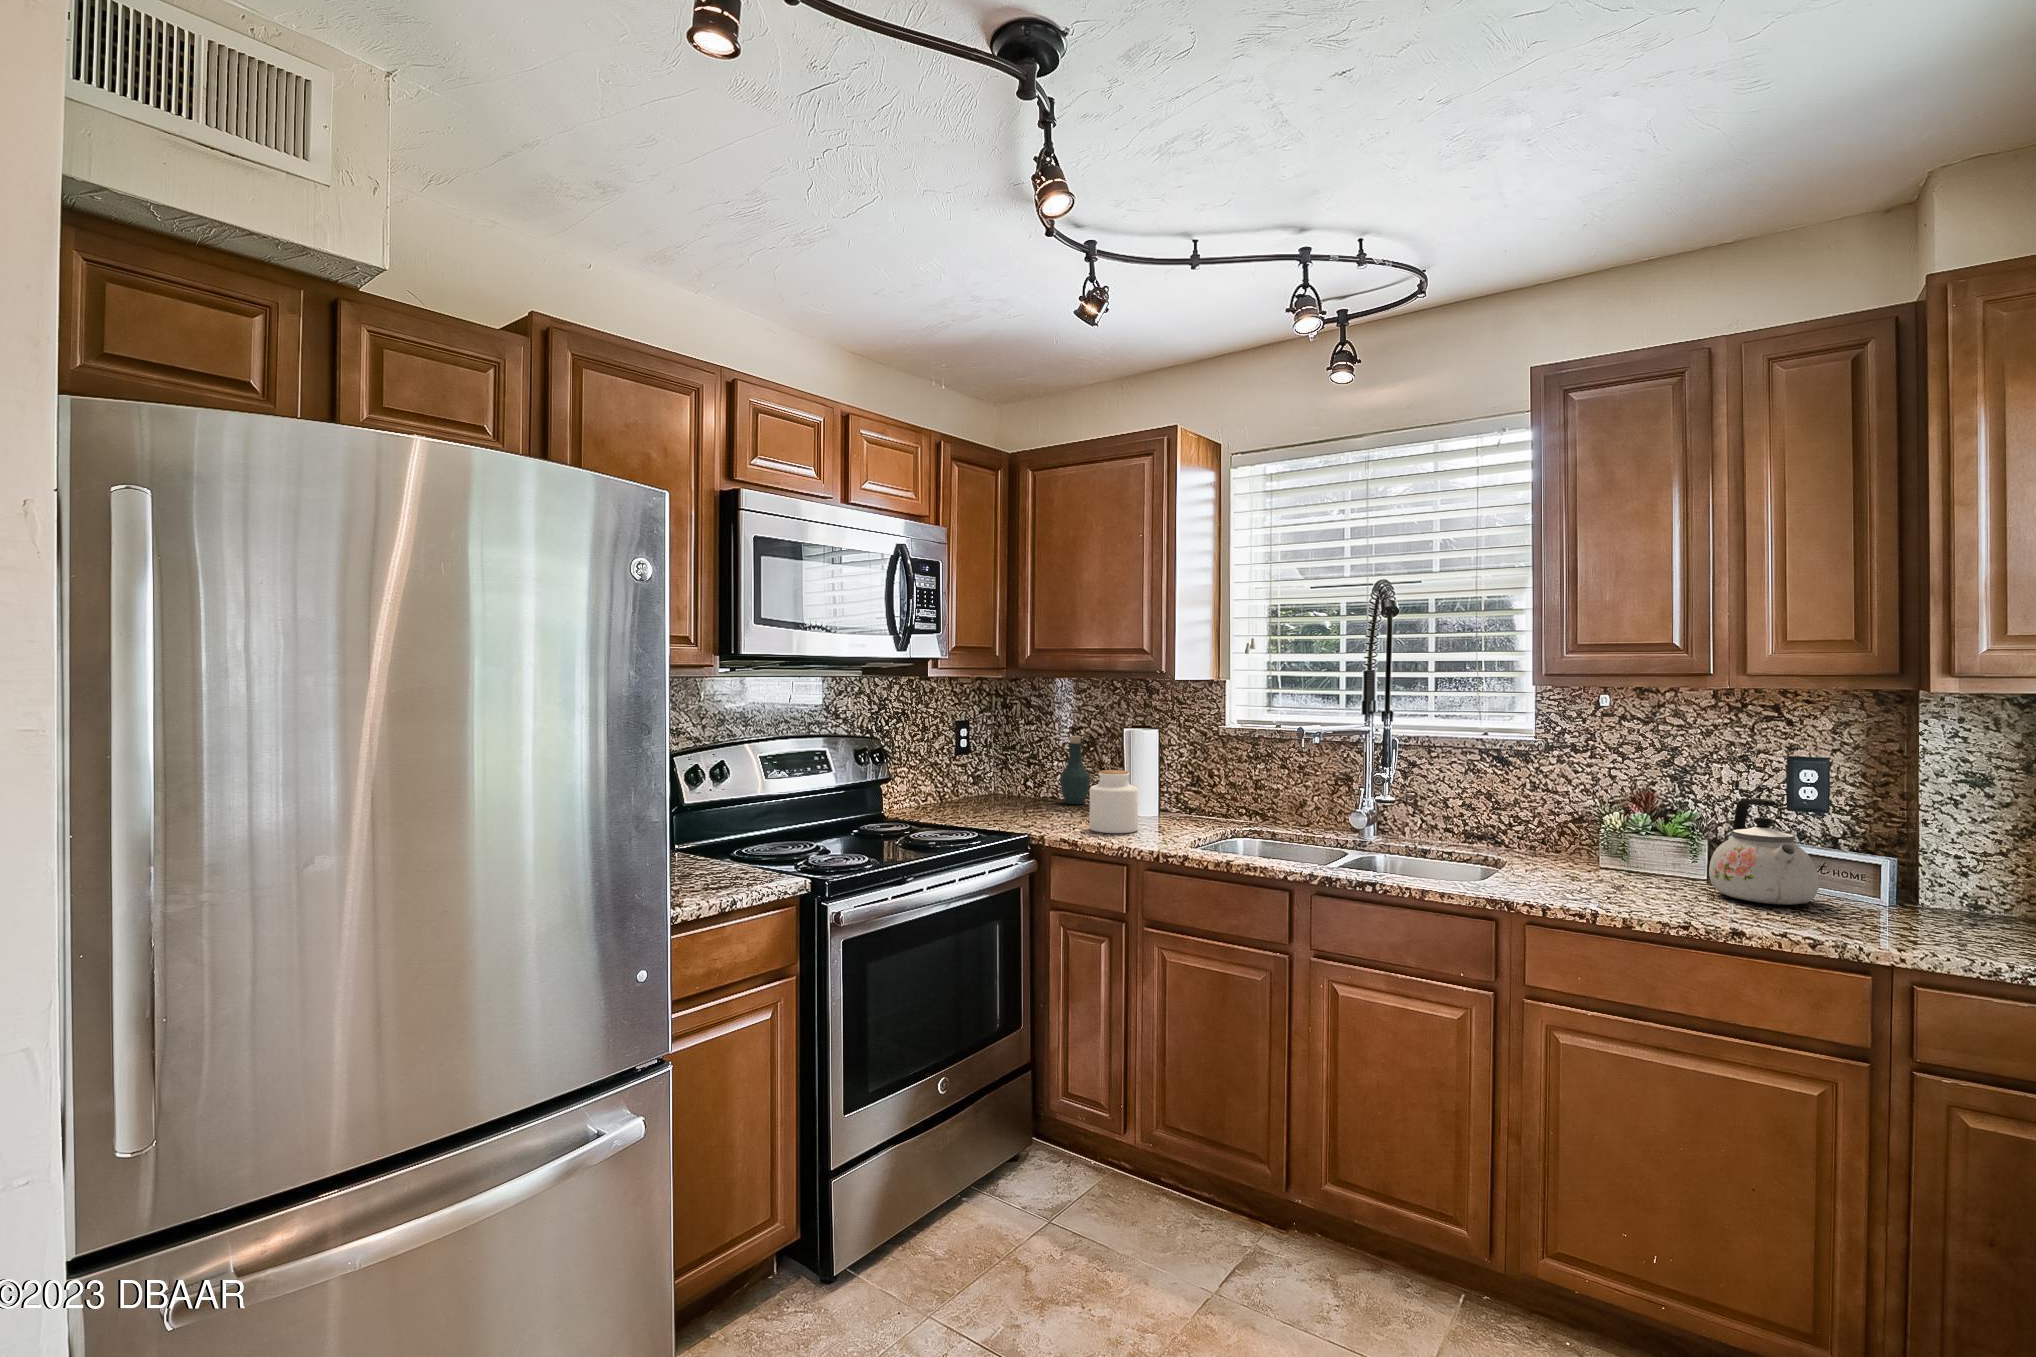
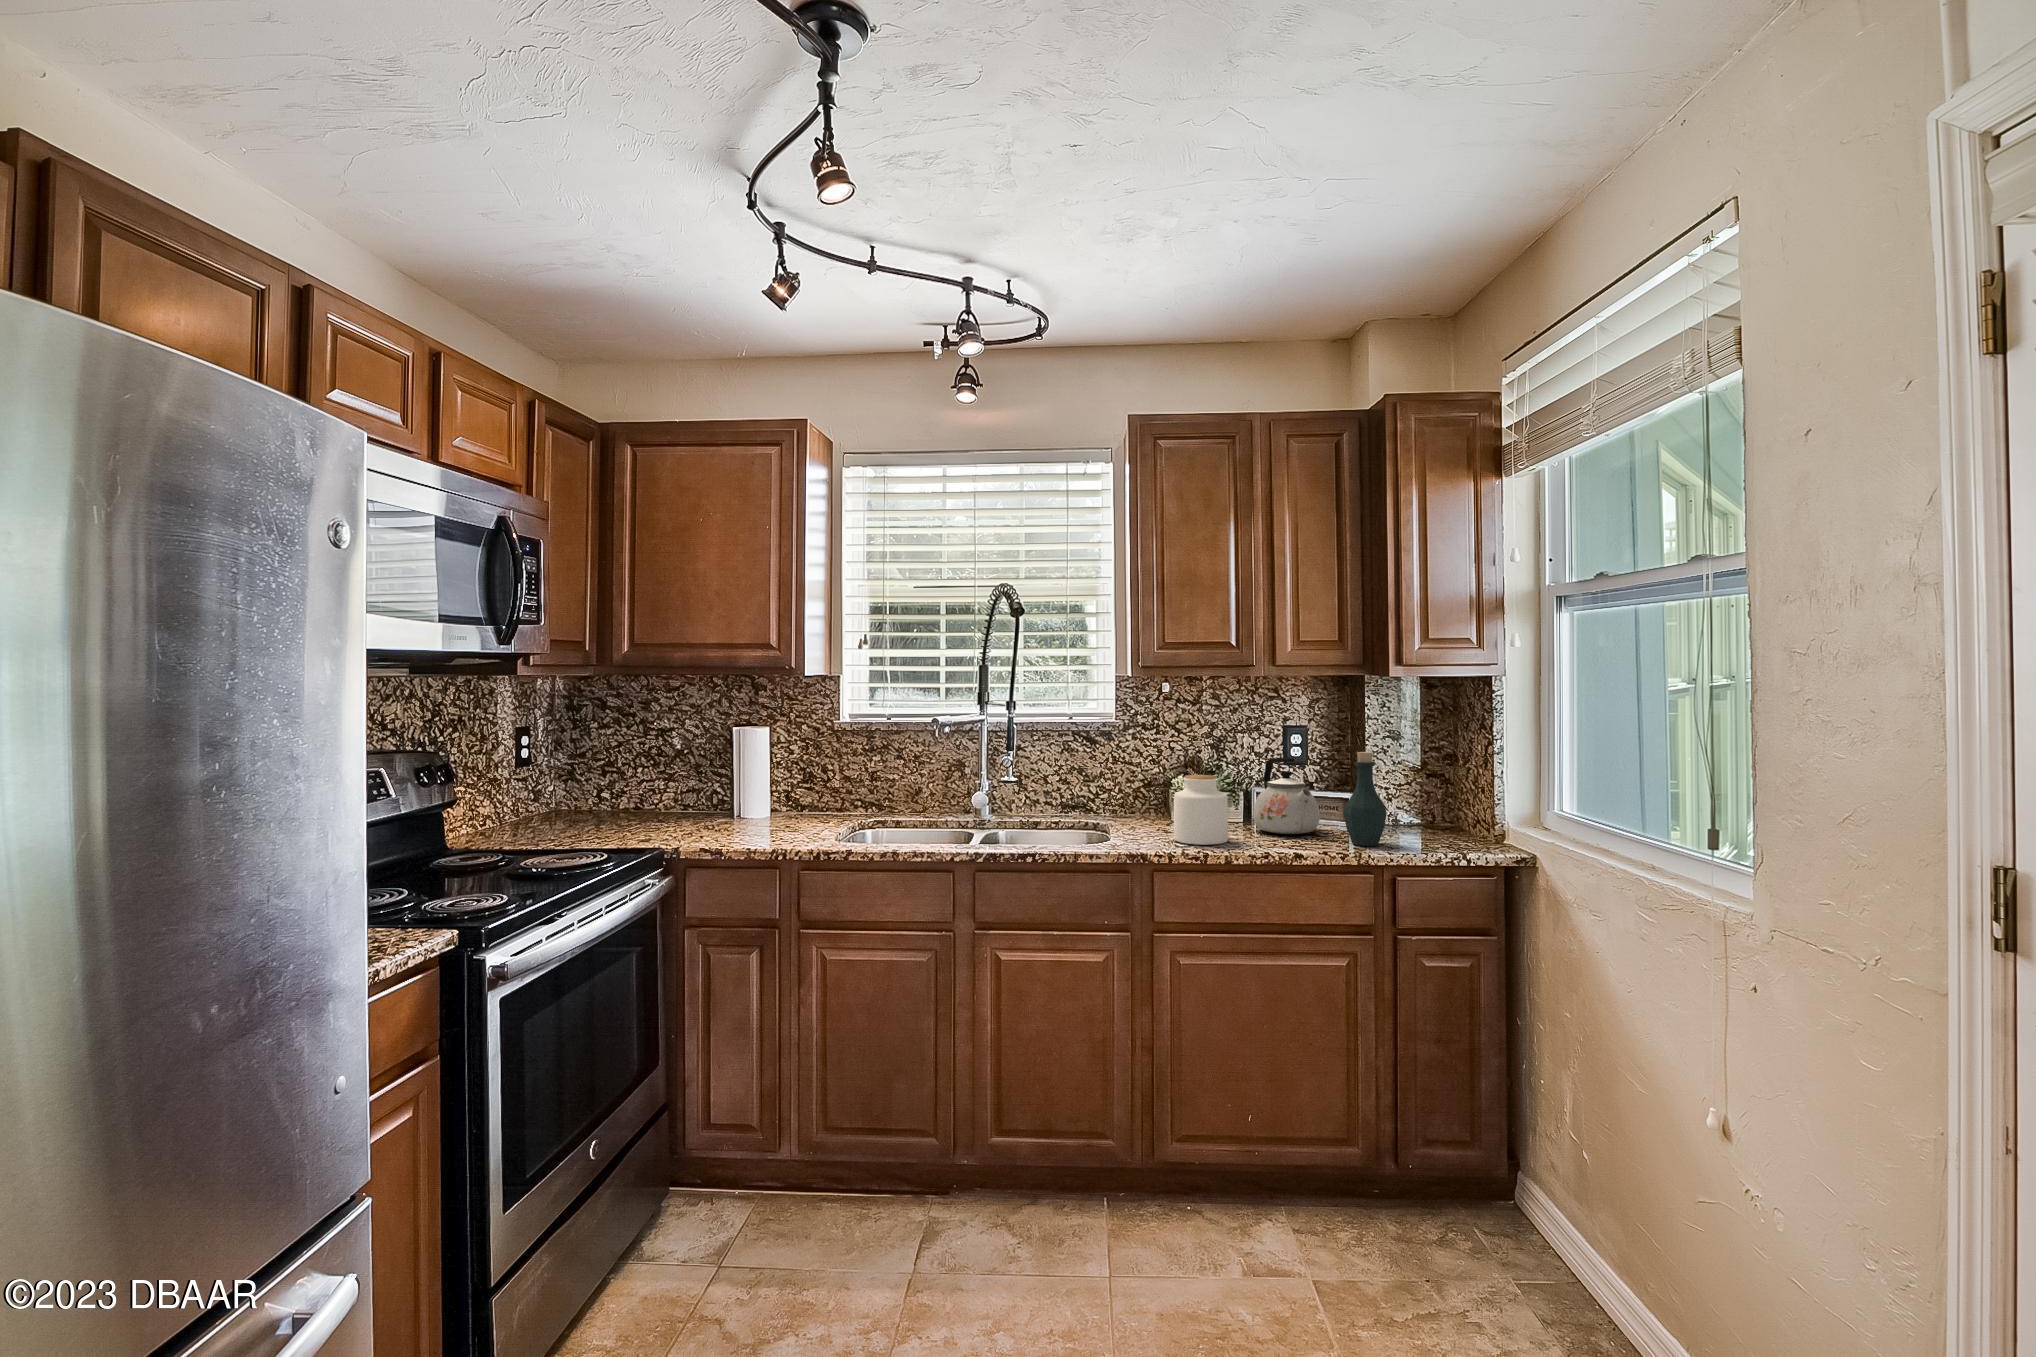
bottle: present [1060,736,1090,804] -> present [1344,752,1387,846]
jar: present [1089,770,1138,833] -> present [1174,775,1228,845]

